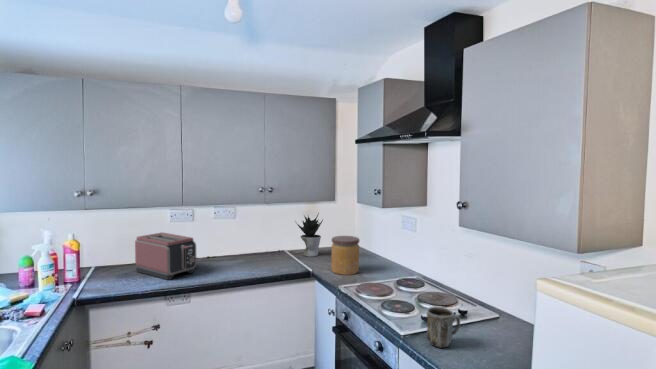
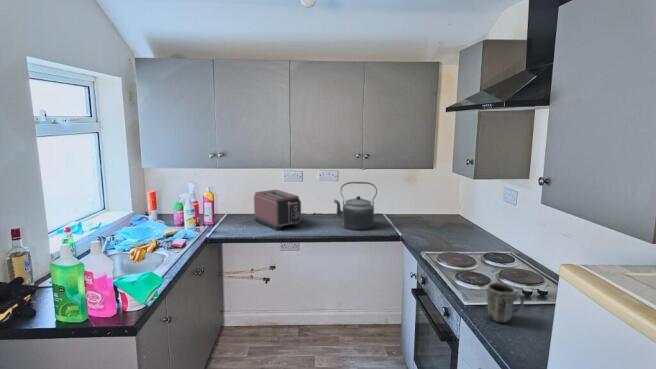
potted plant: present [297,213,323,257] -> none [395,178,424,221]
kettle: none [234,218,280,271] -> present [334,182,377,230]
jar: present [331,236,359,275] -> none [423,204,453,242]

